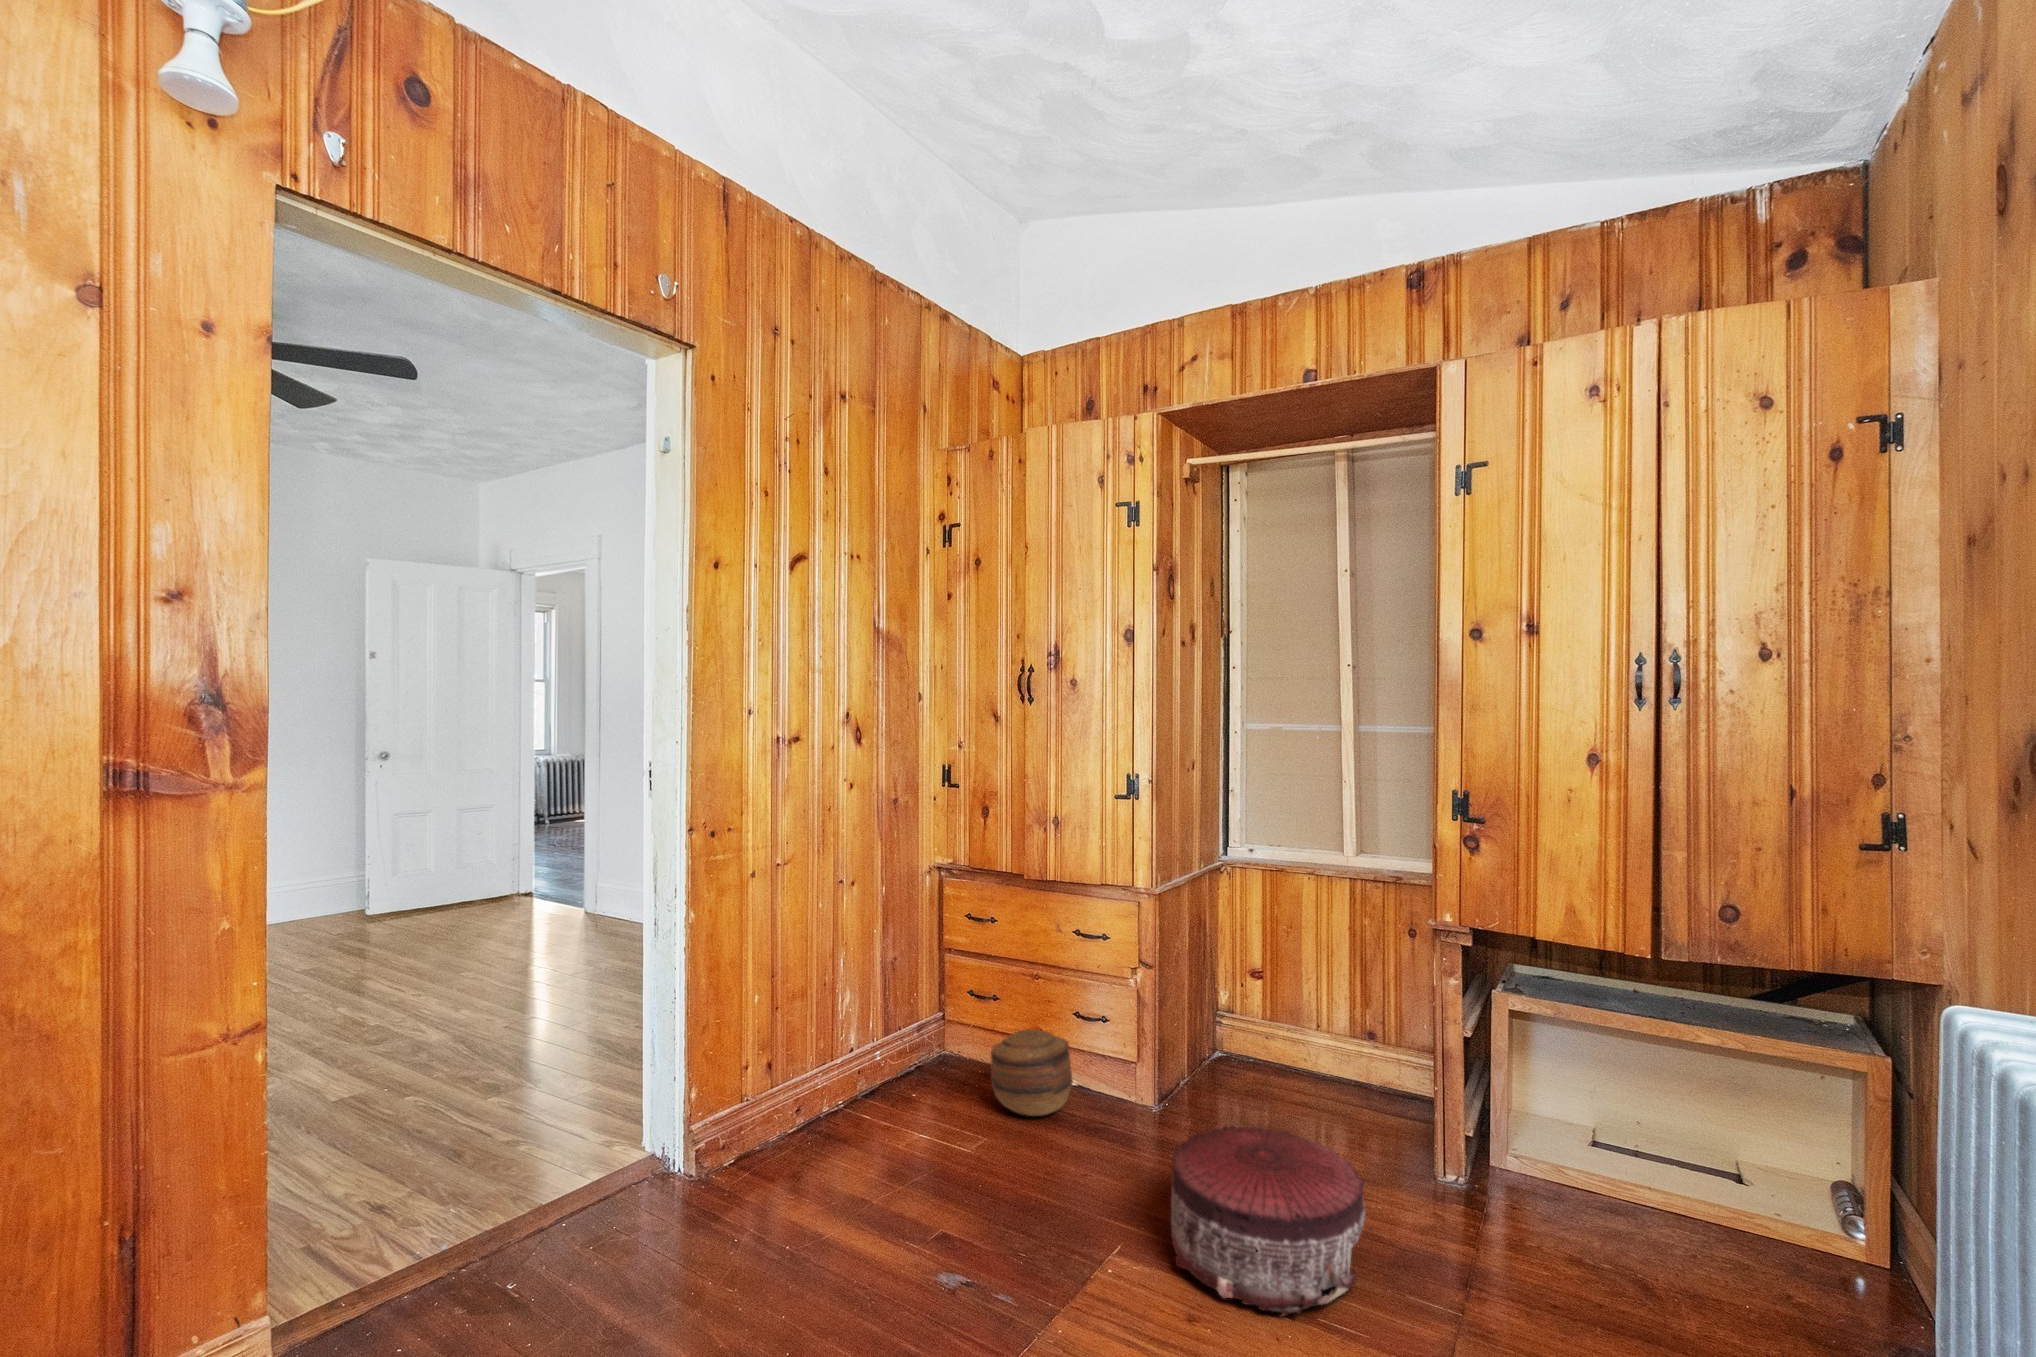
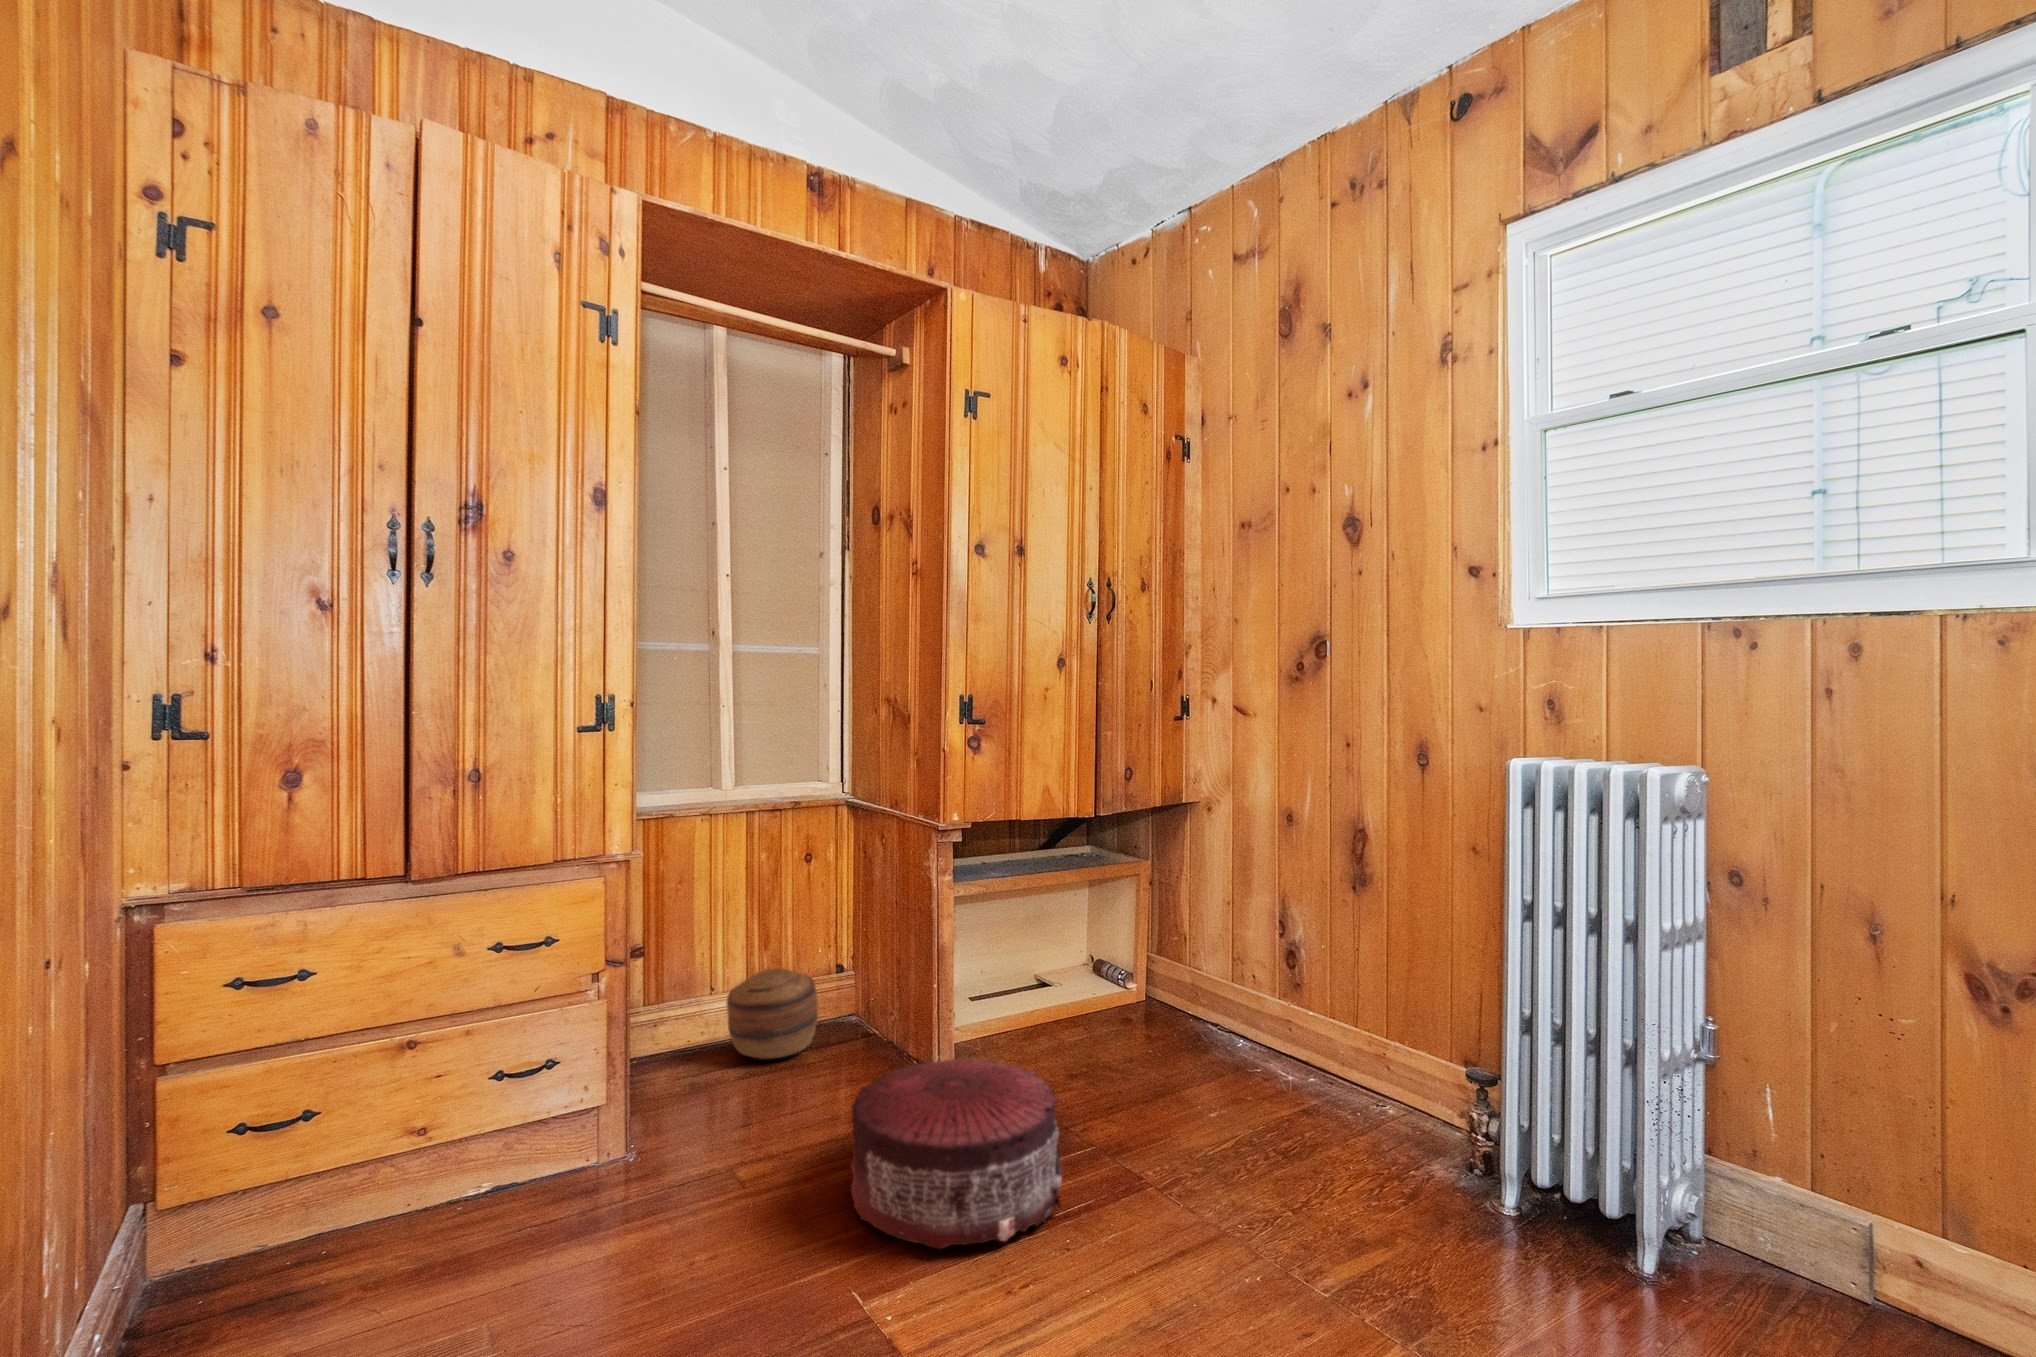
basket: present [990,1029,1072,1116] -> present [727,968,818,1059]

